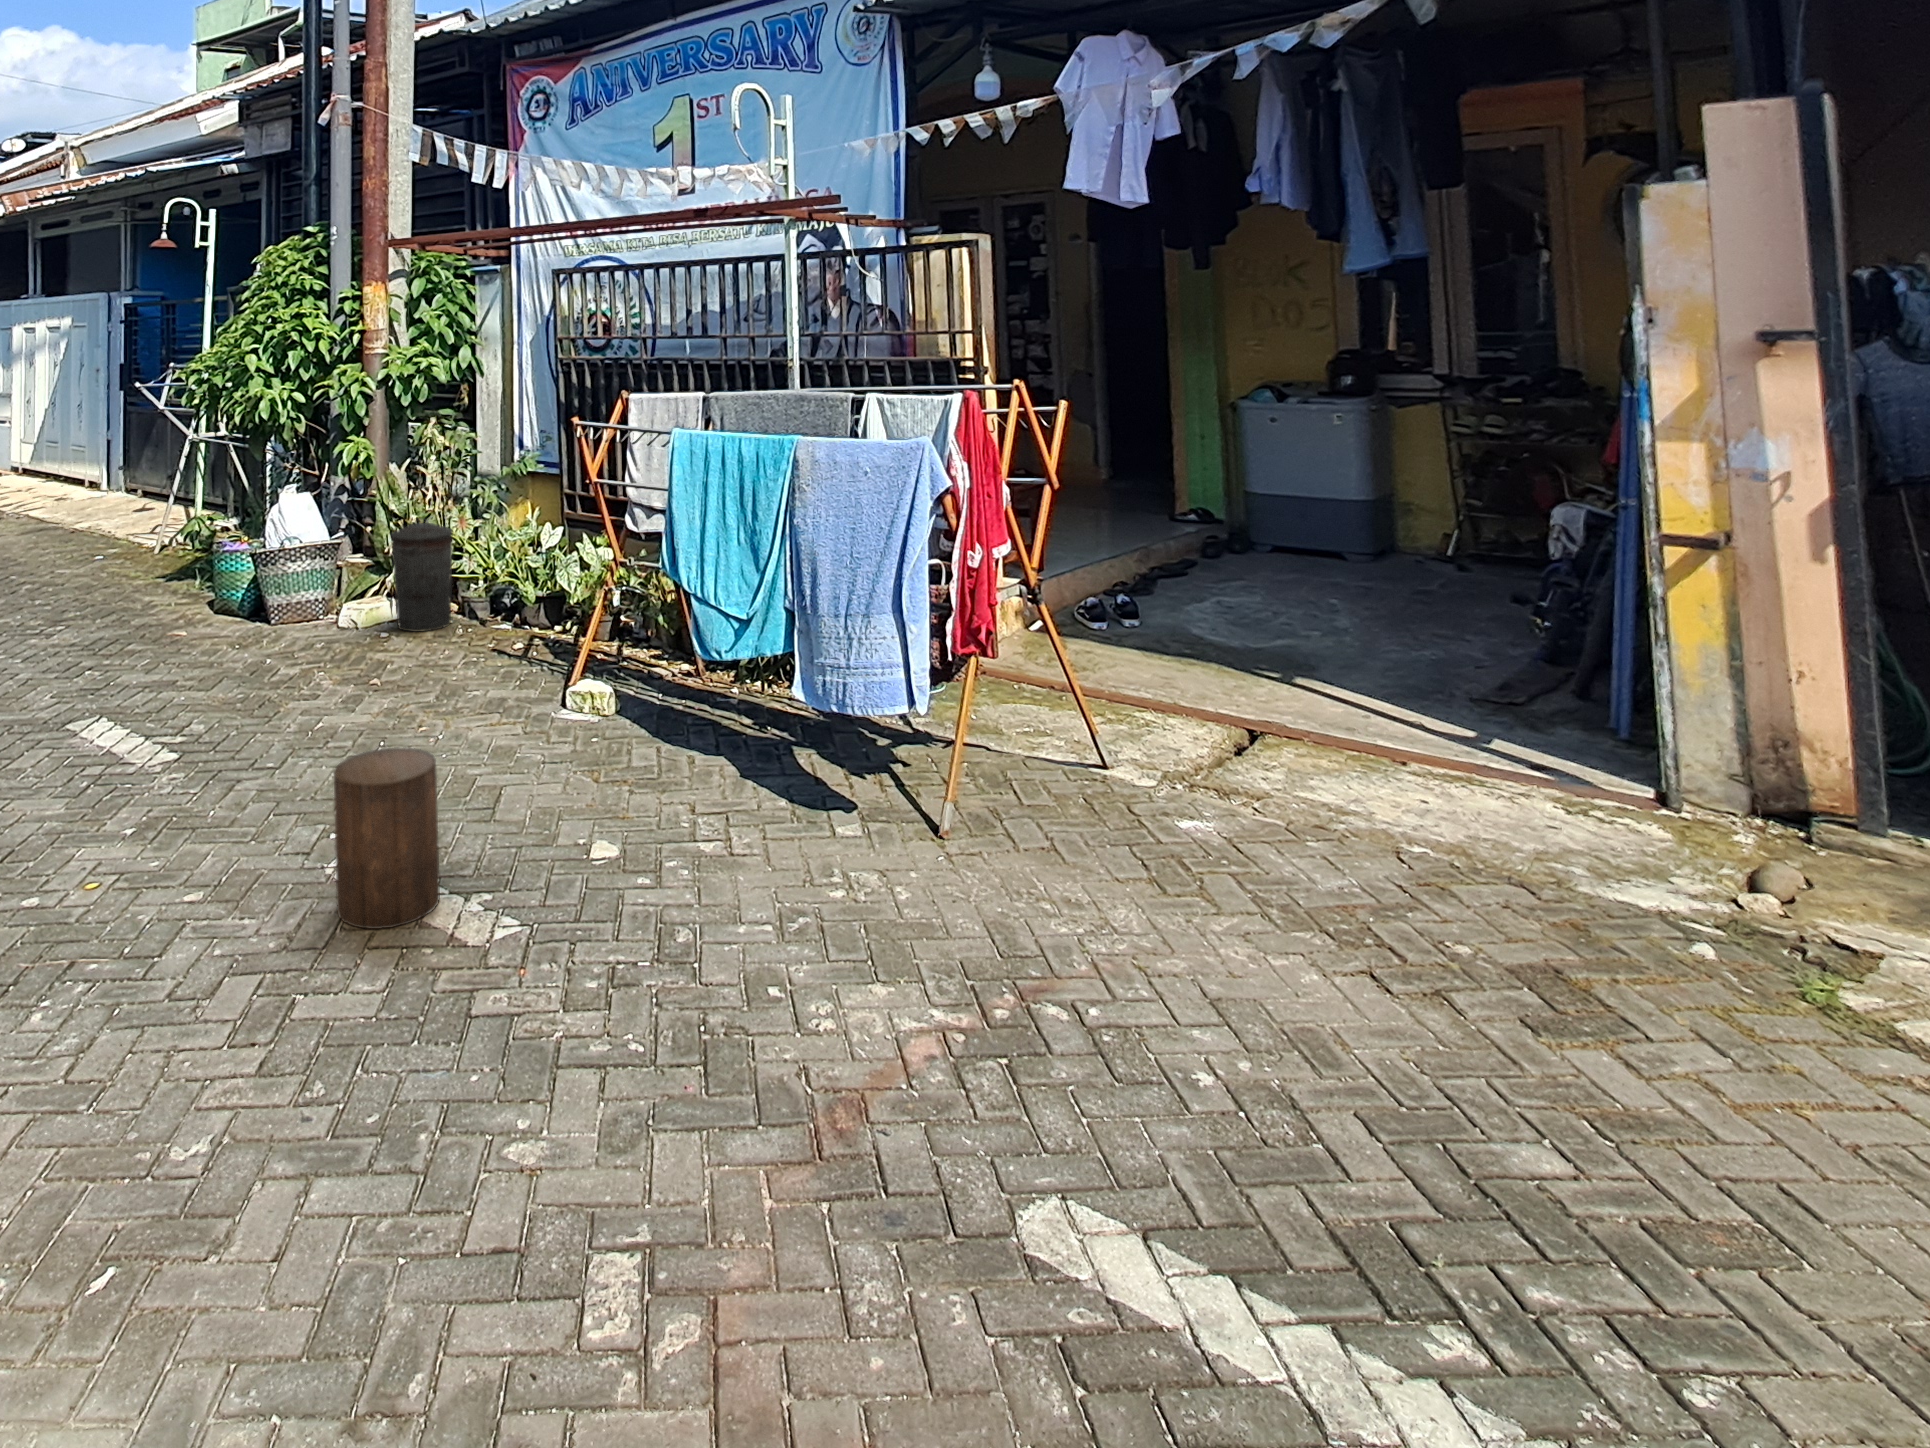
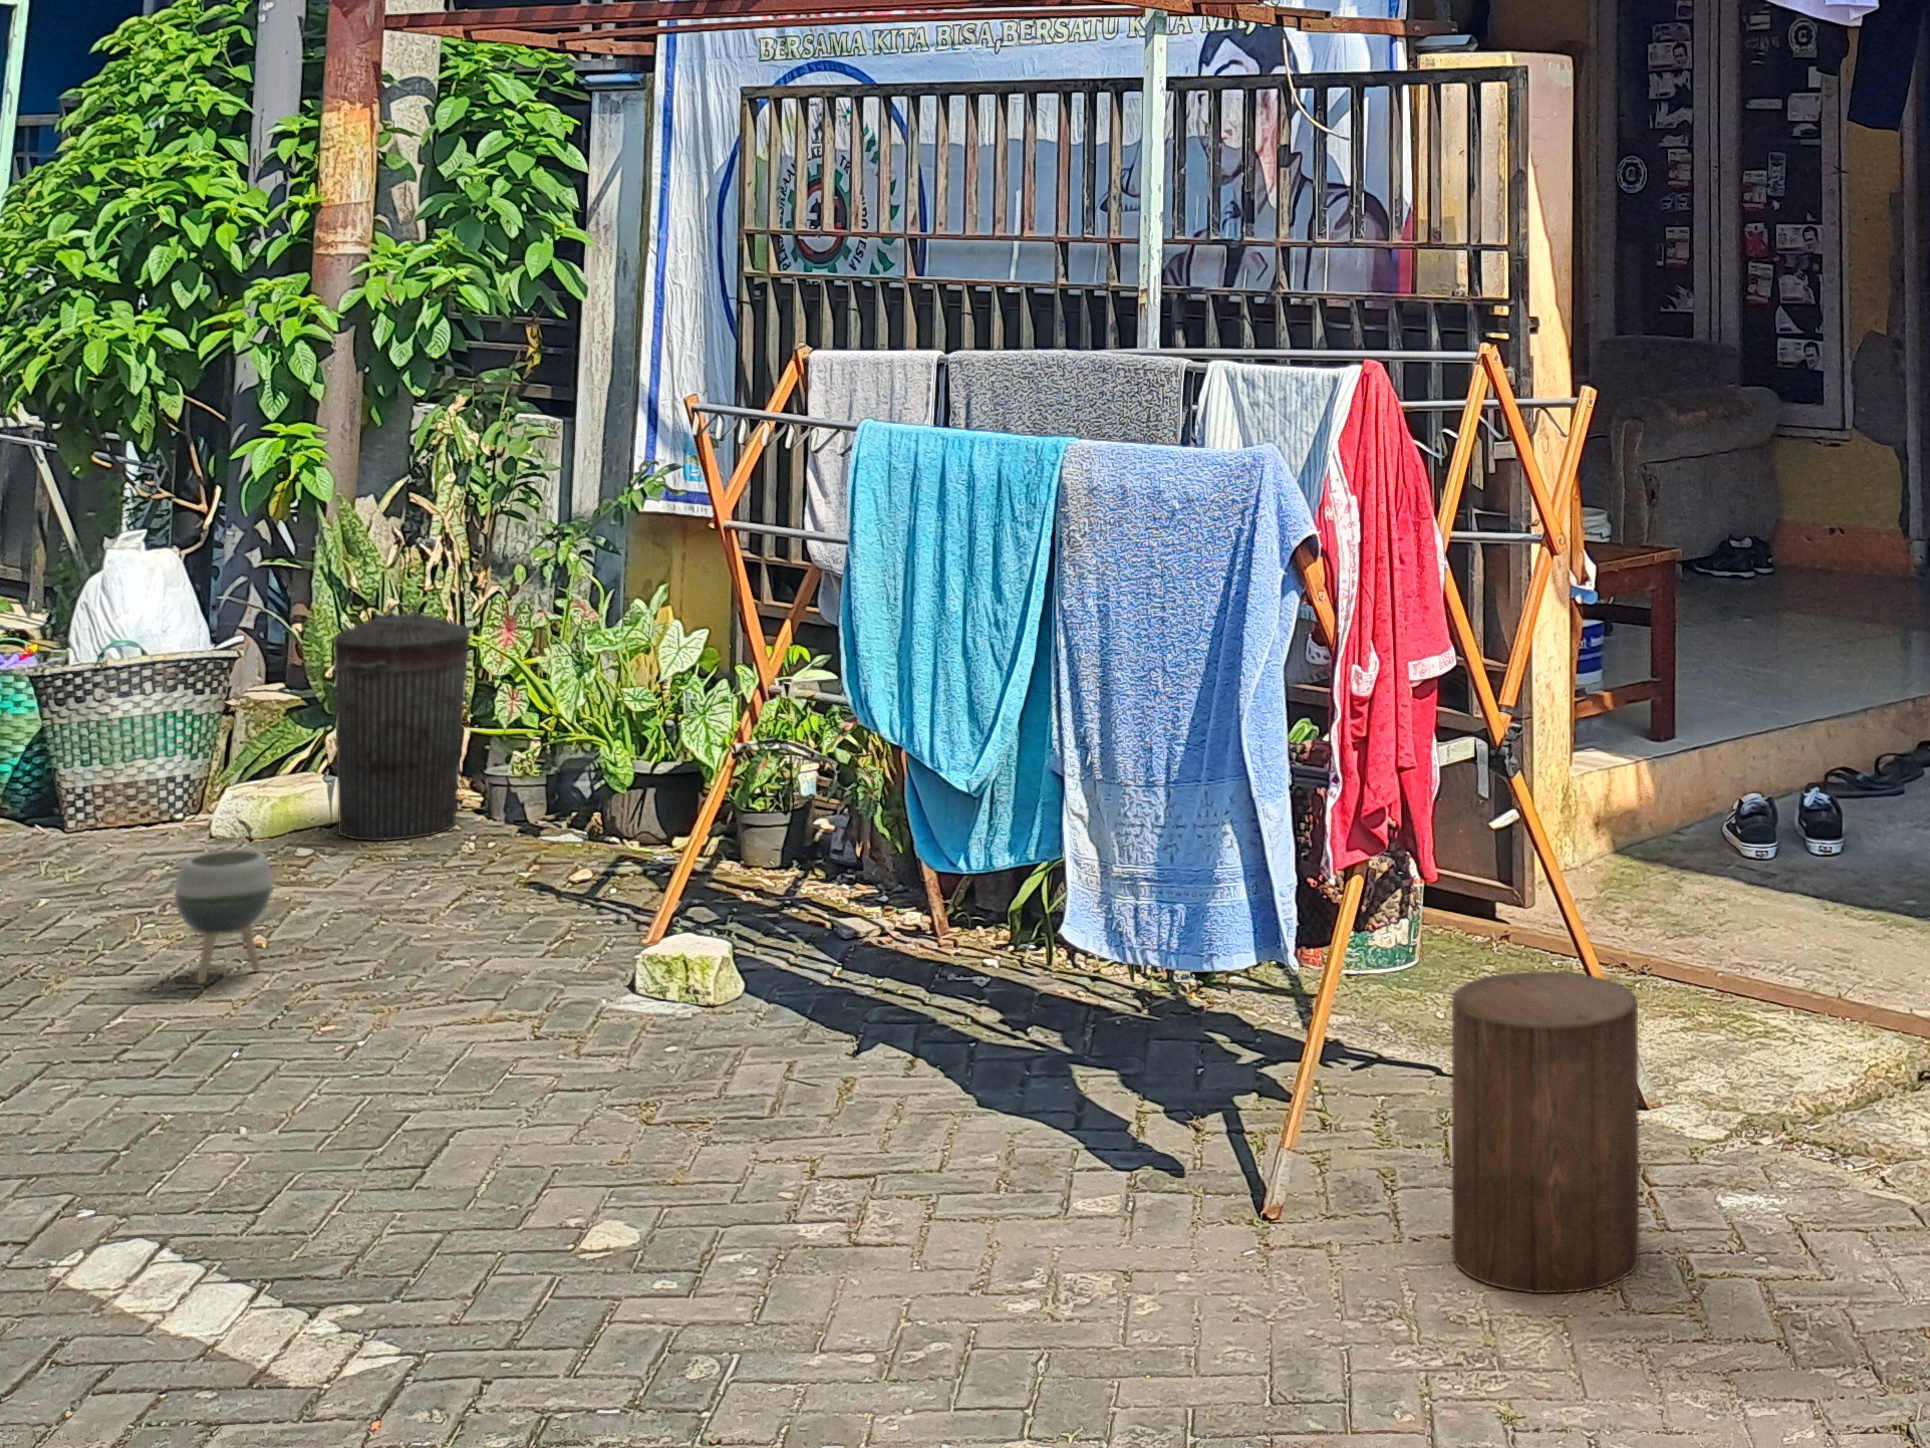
planter: none [340,641,385,707] -> present [175,849,273,984]
stool: present [334,748,440,929] -> present [1452,971,1639,1293]

